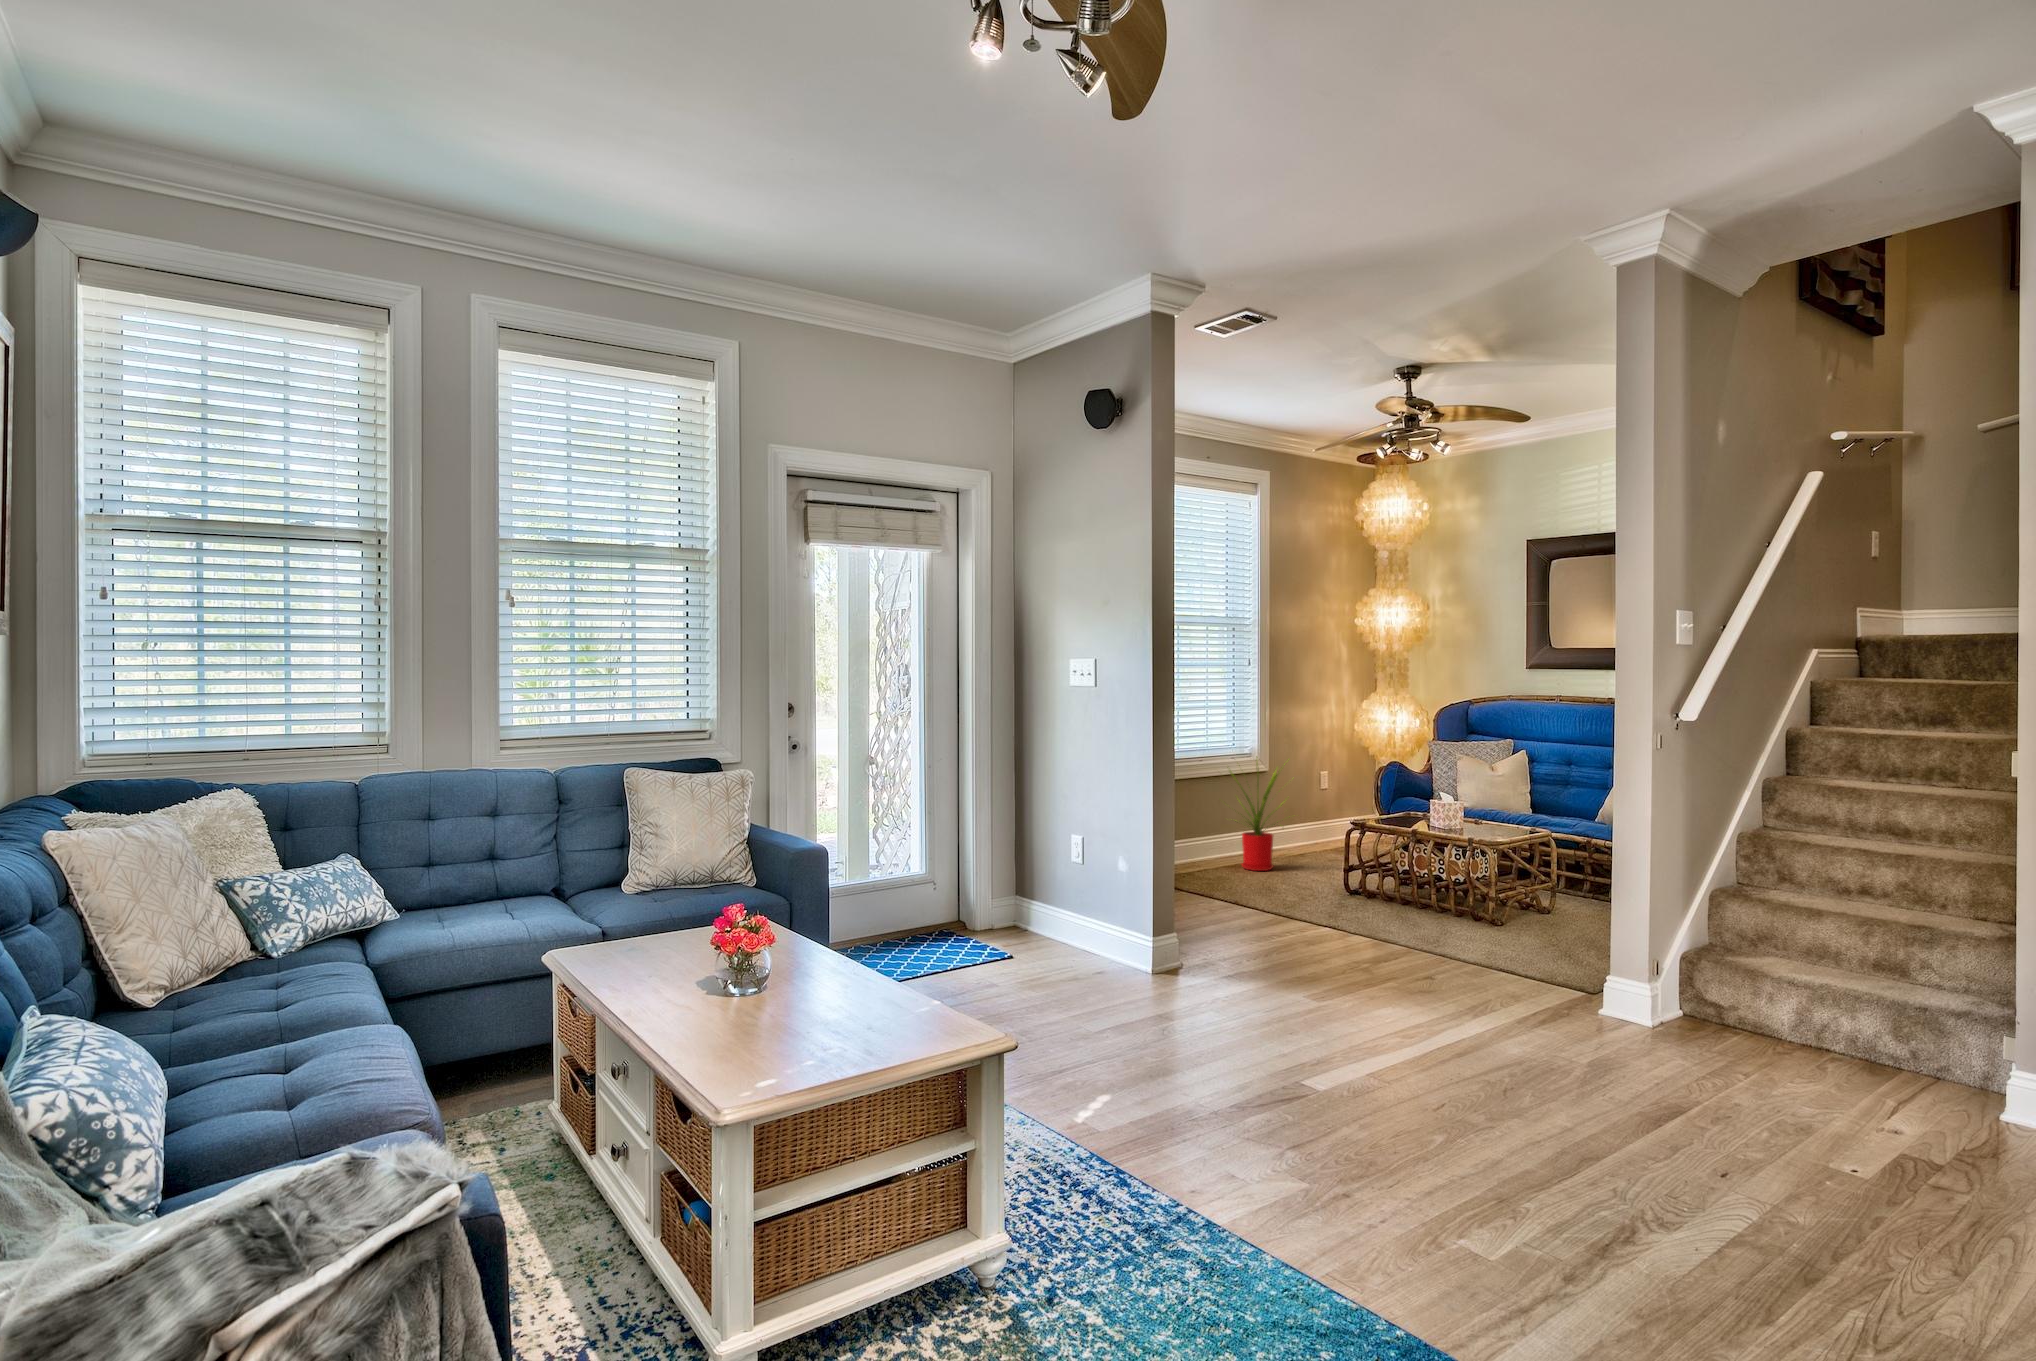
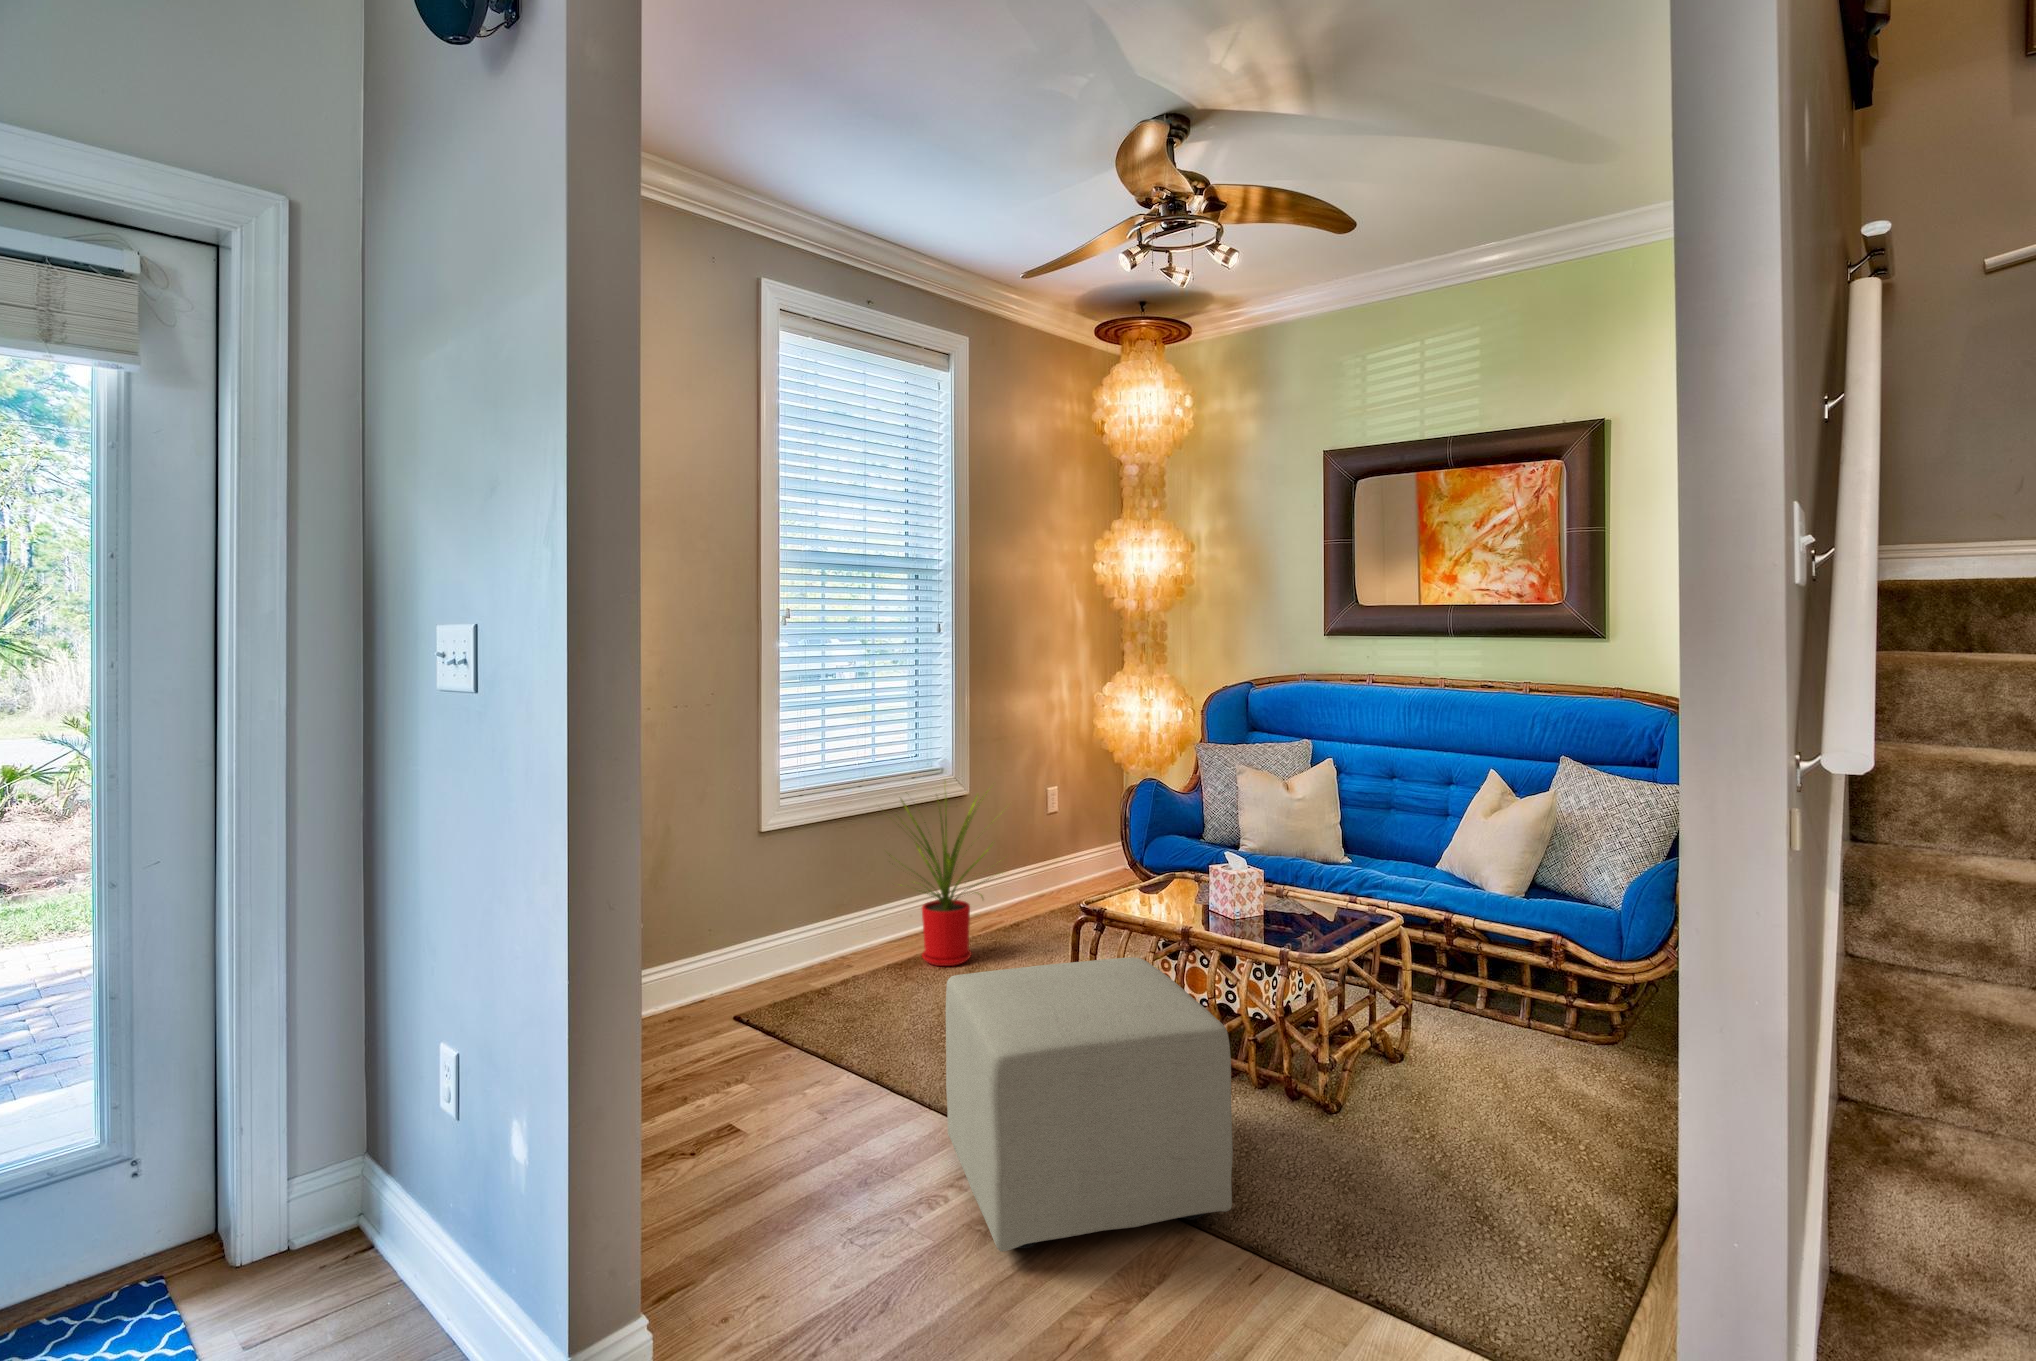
ottoman: none [1280,834,1434,951] -> present [946,957,1233,1251]

